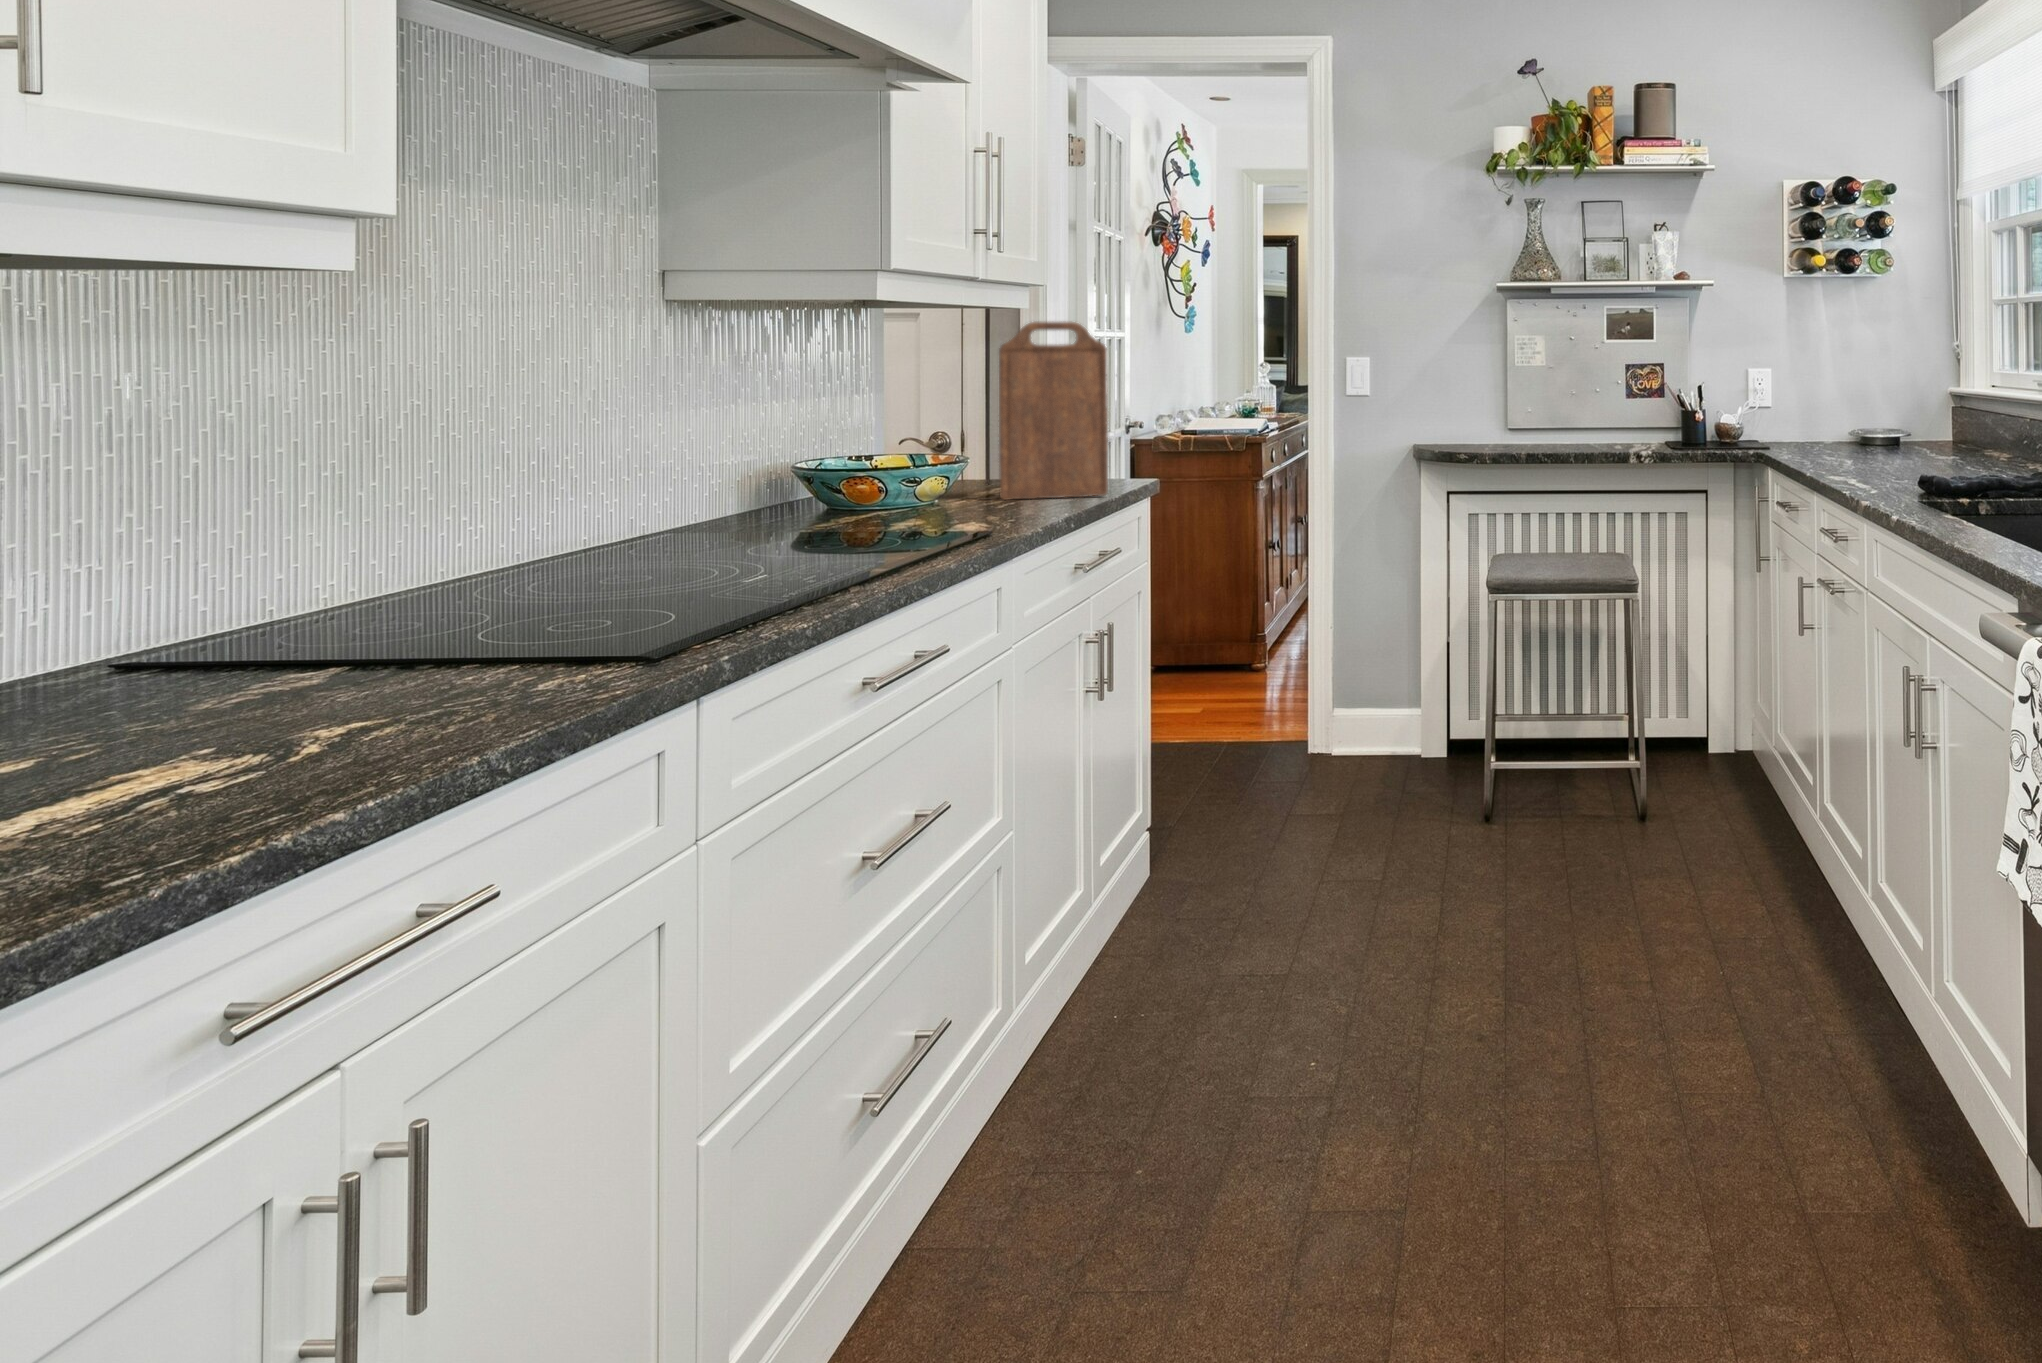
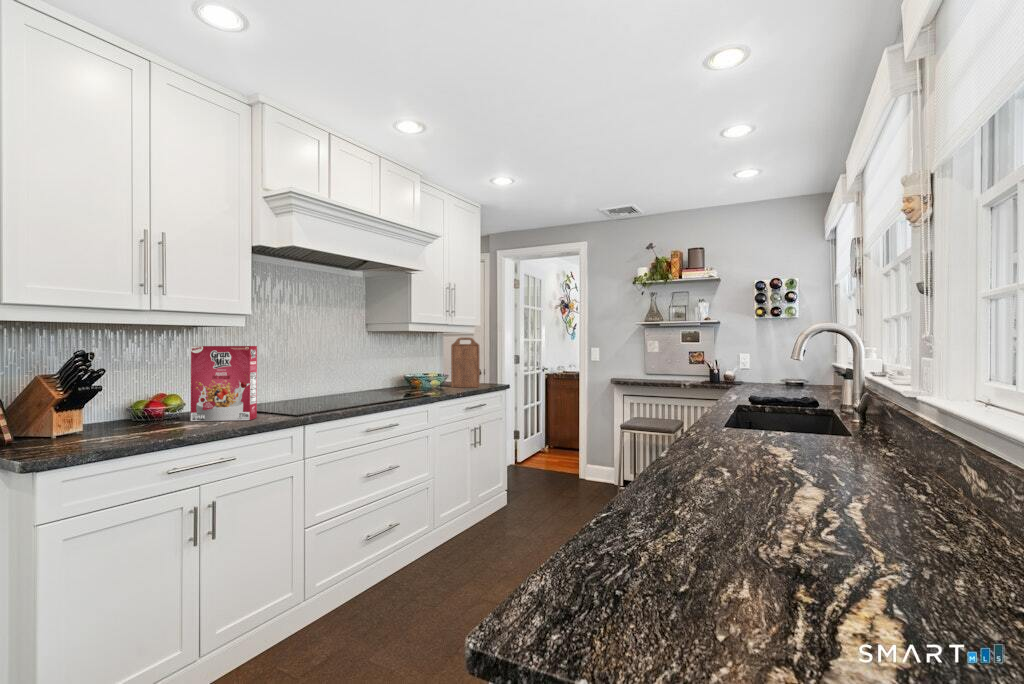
cereal box: none [123,361,492,752] -> present [191,346,257,421]

